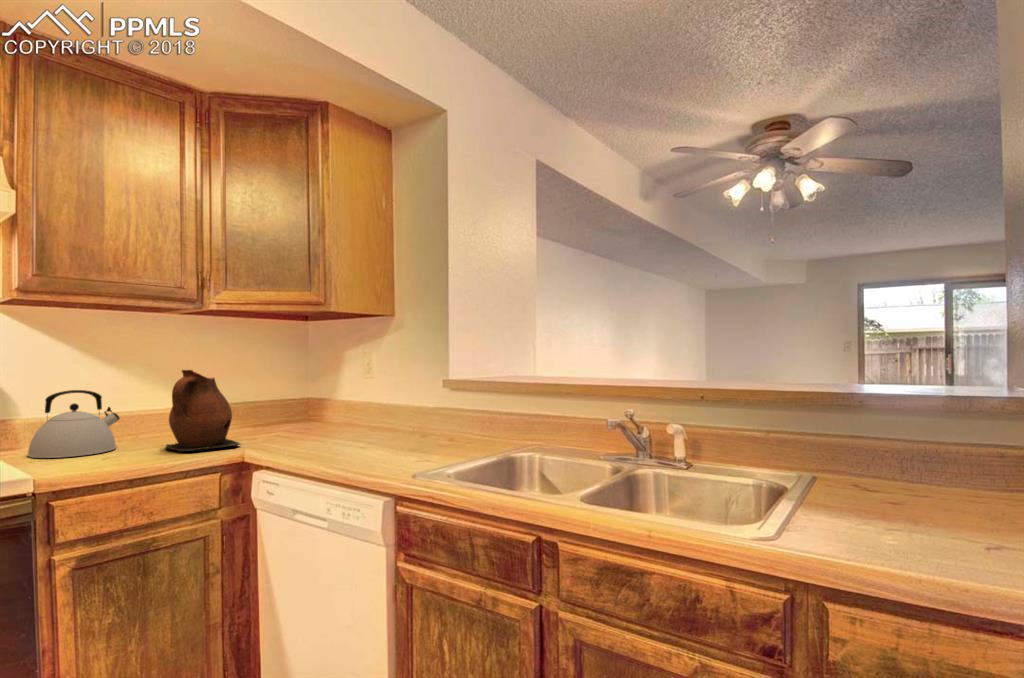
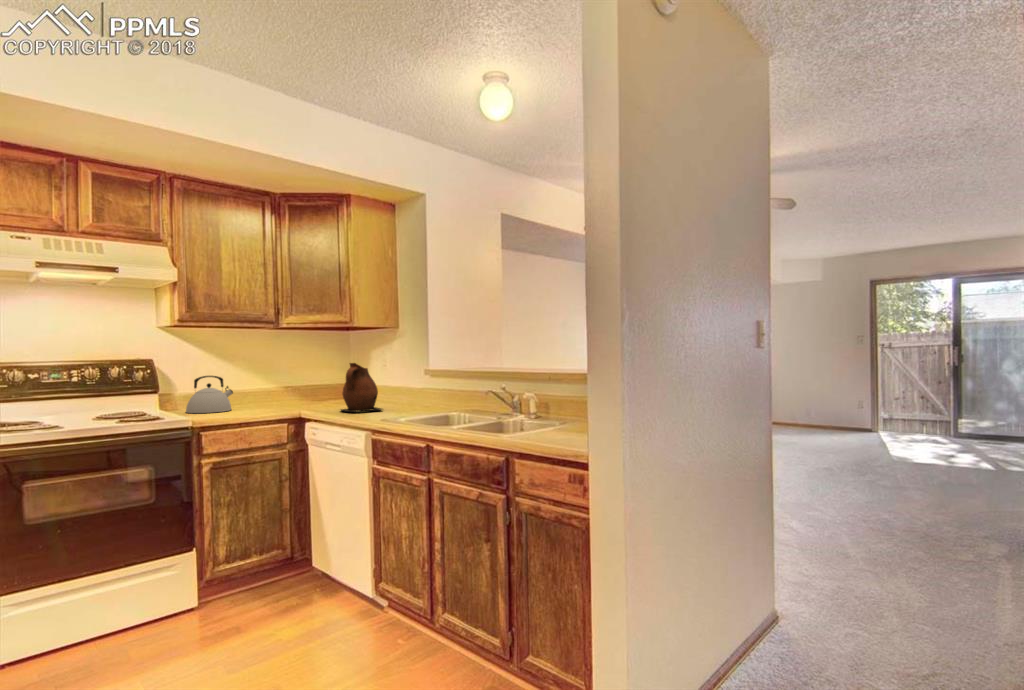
ceramic pitcher: present [166,370,240,451] -> present [341,363,382,412]

